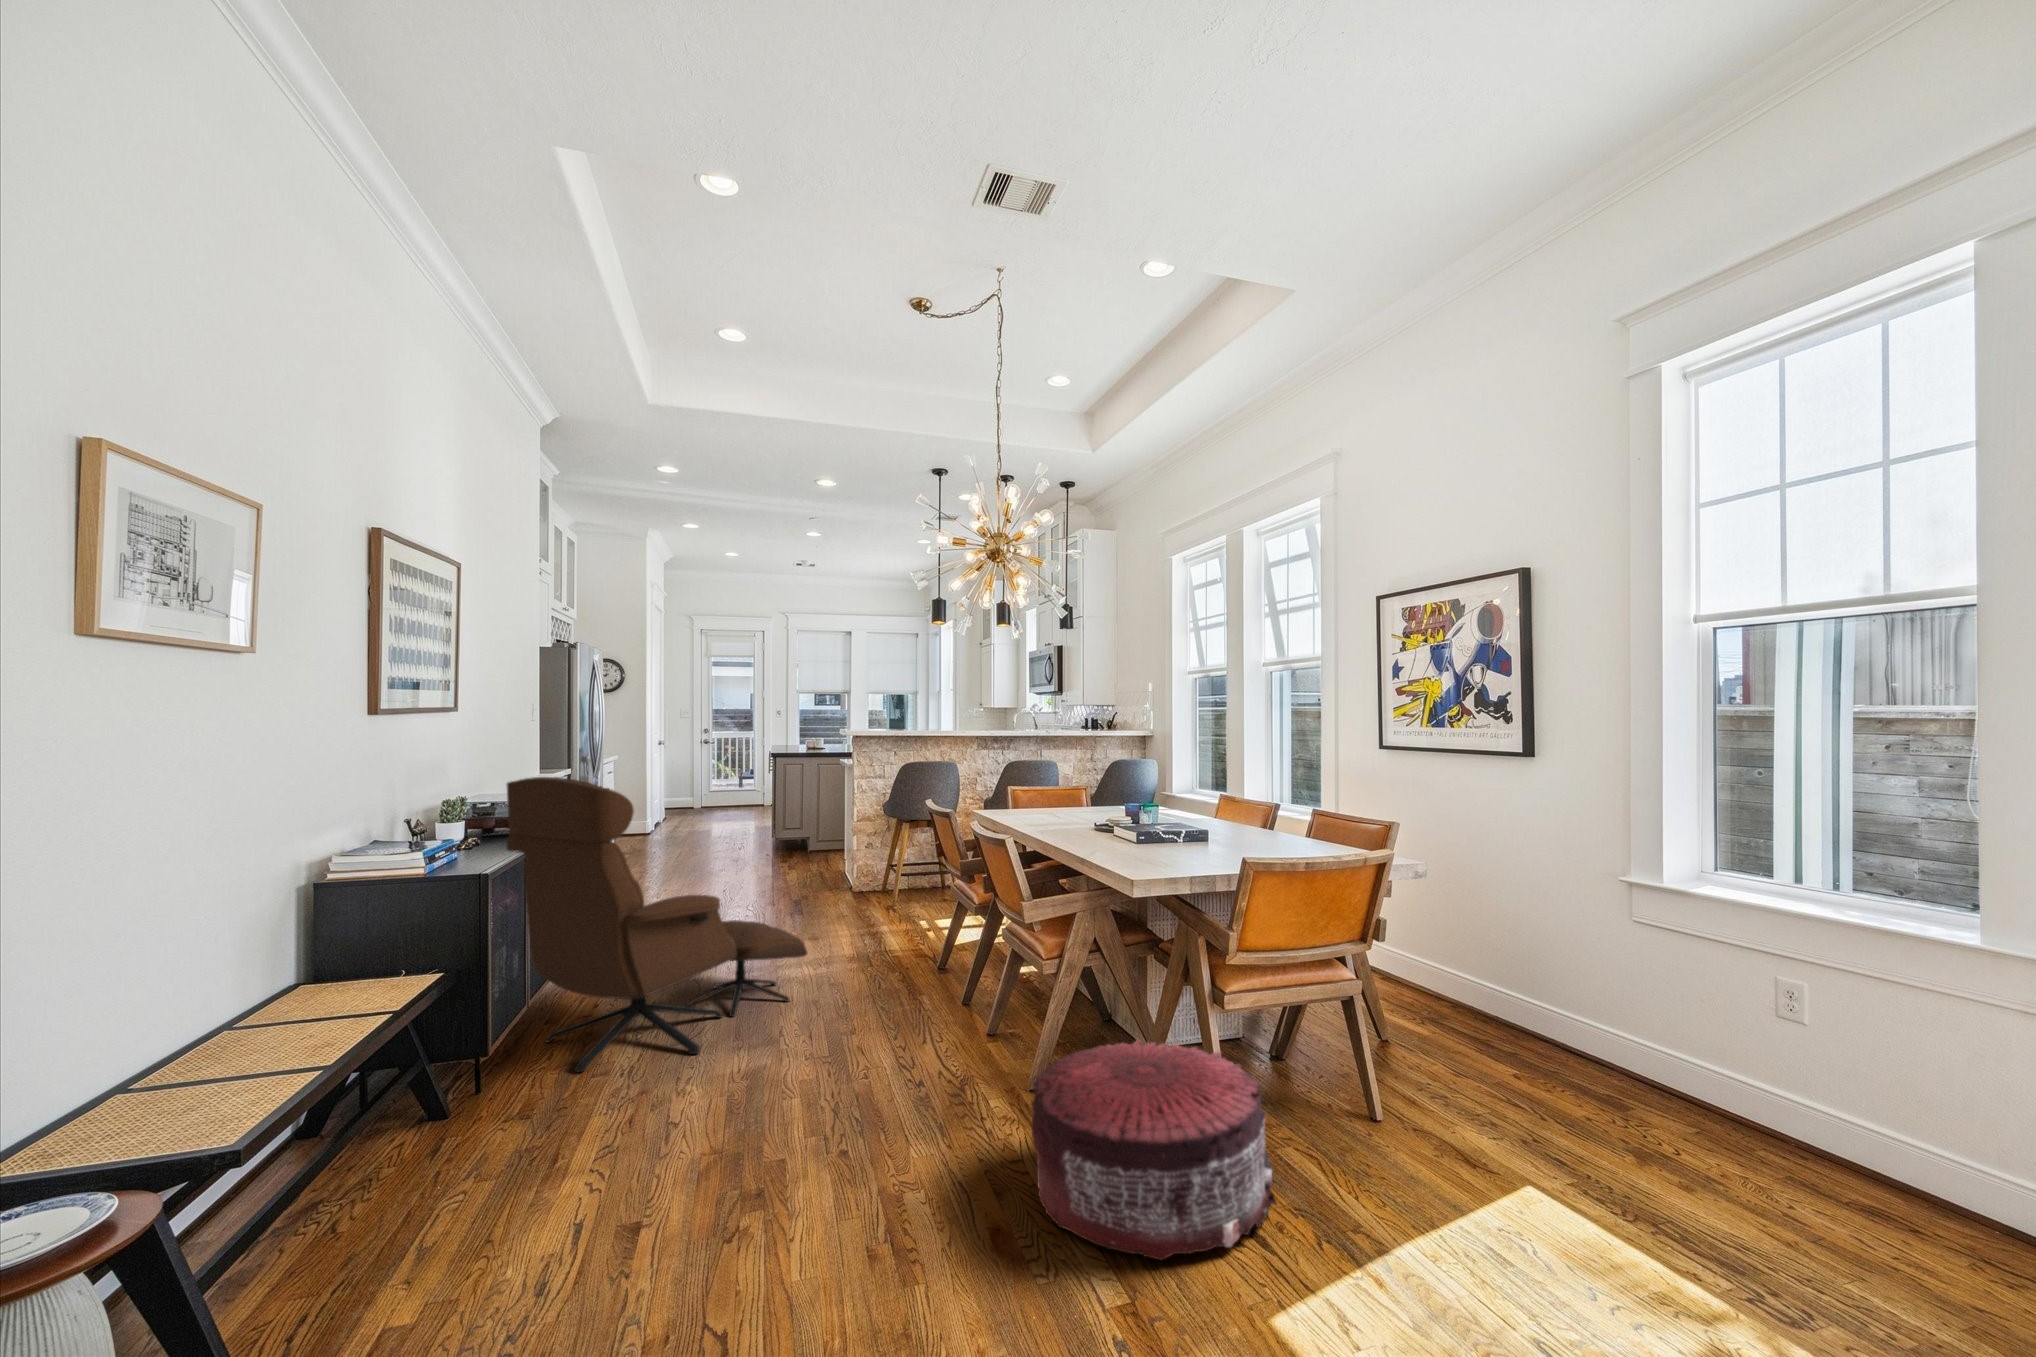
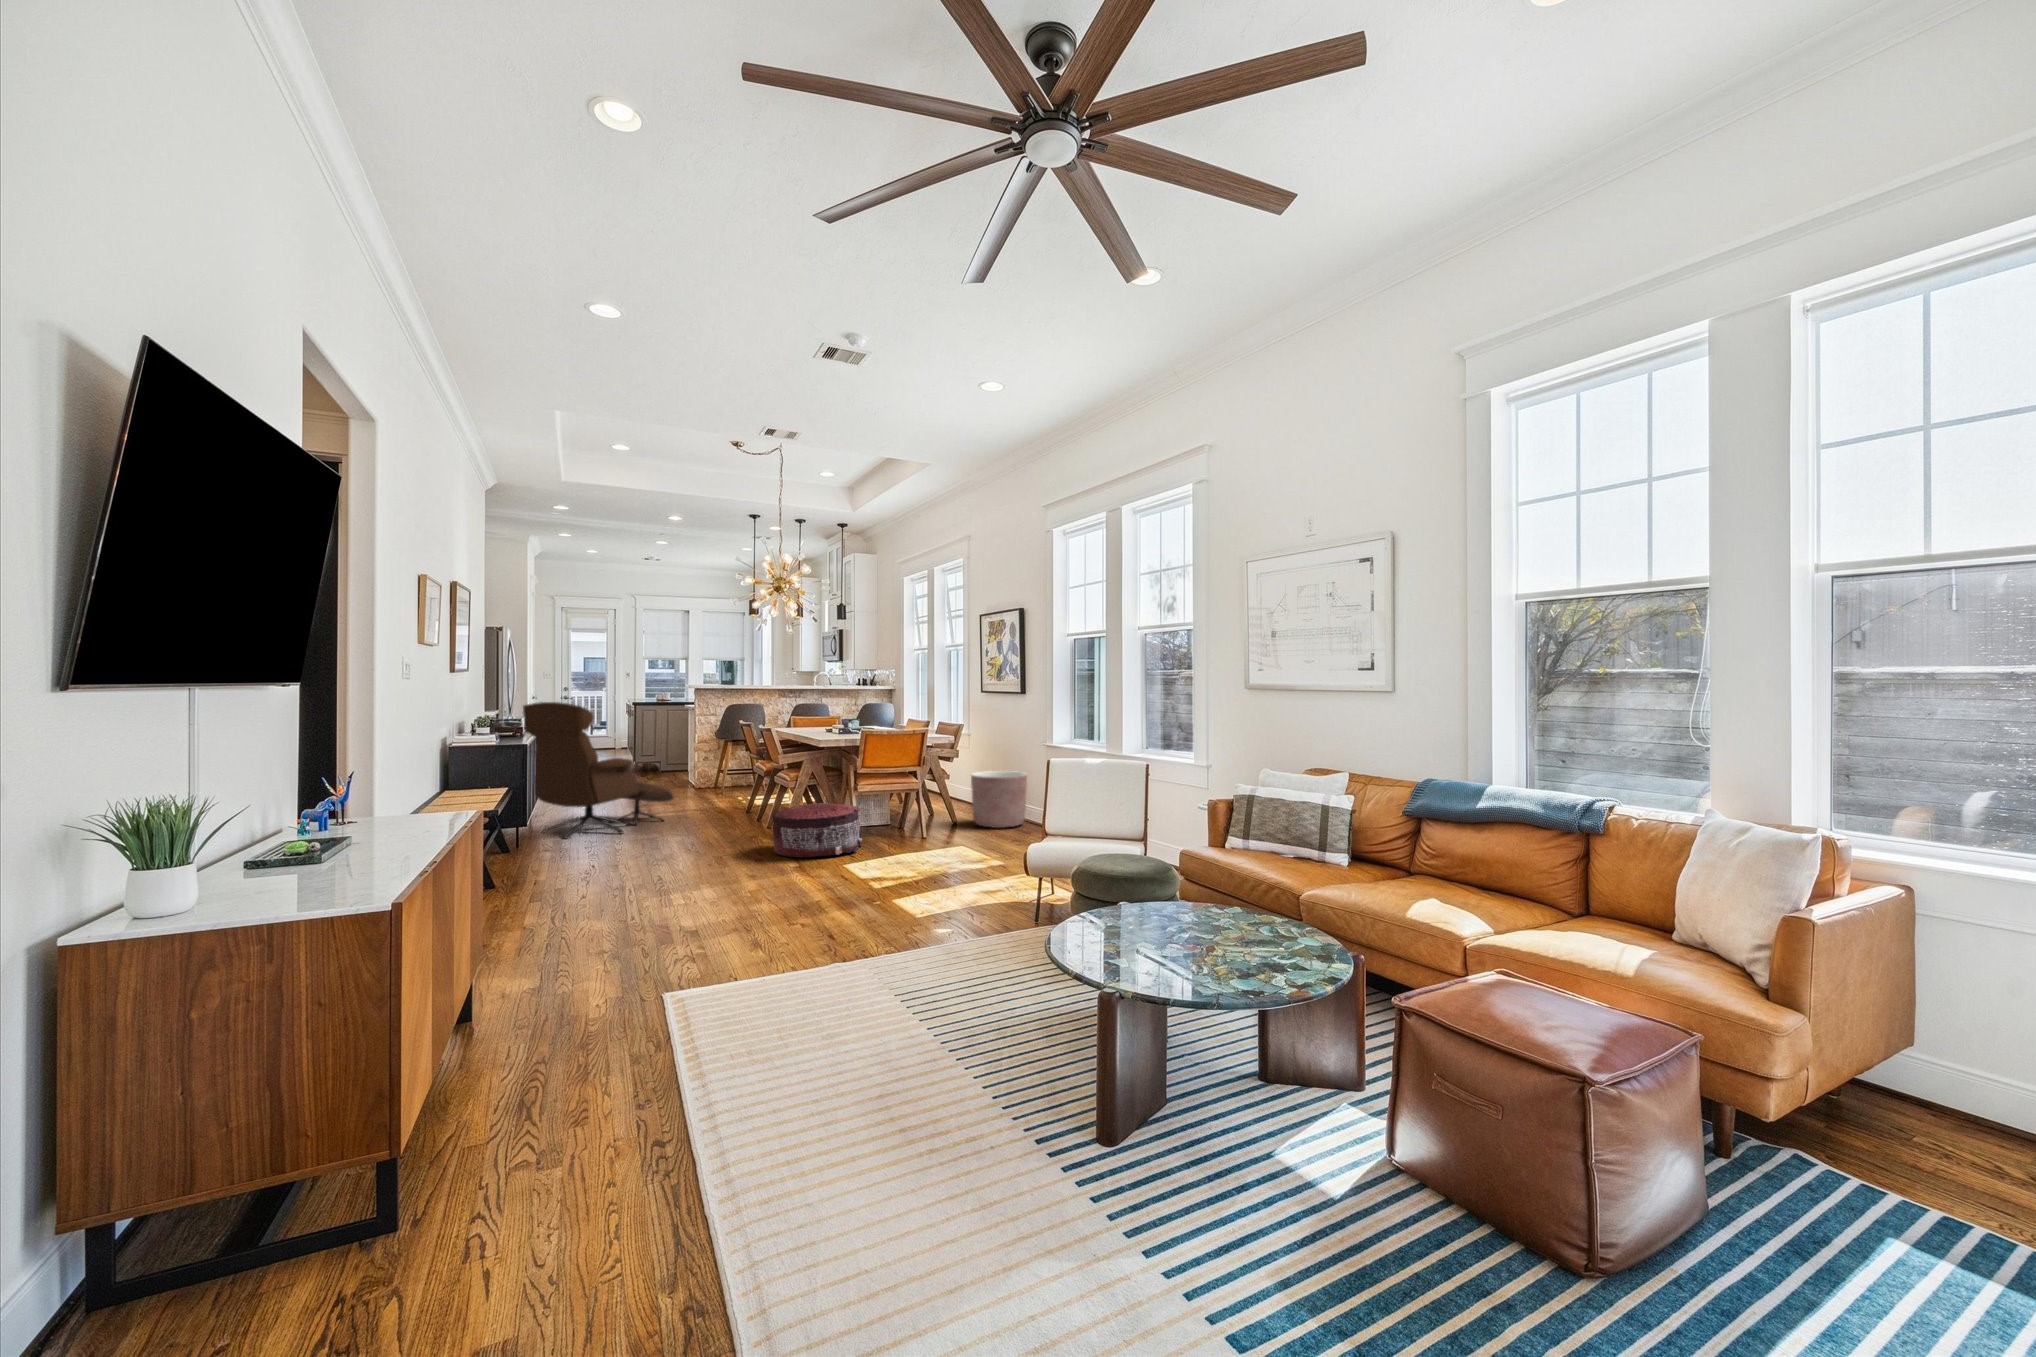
planter: none [1431,925,1577,1076] -> present [971,771,1027,828]

